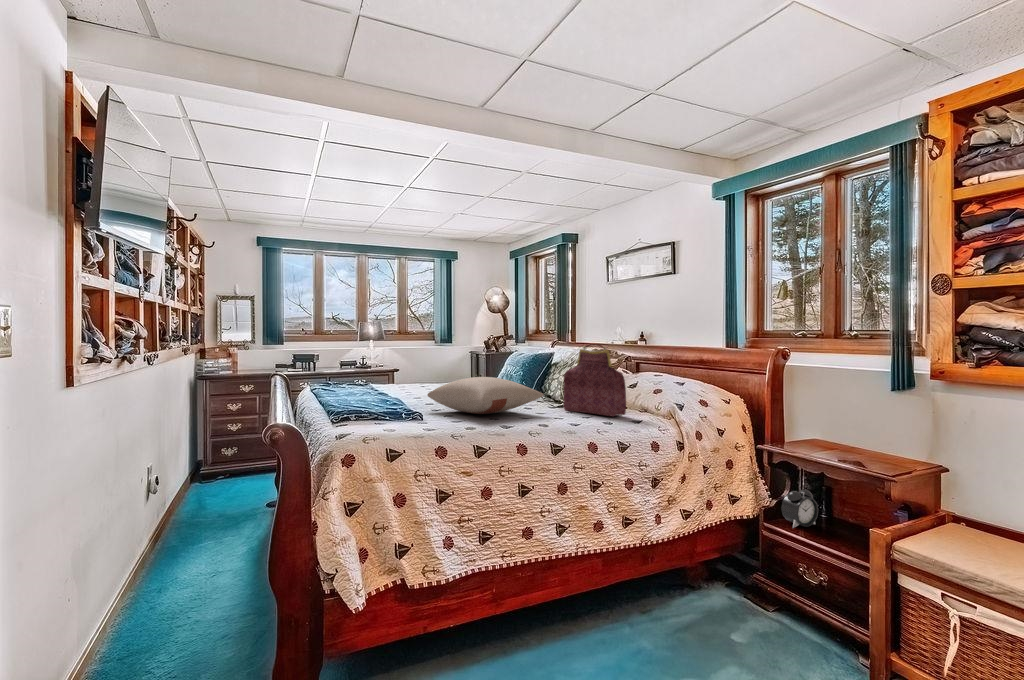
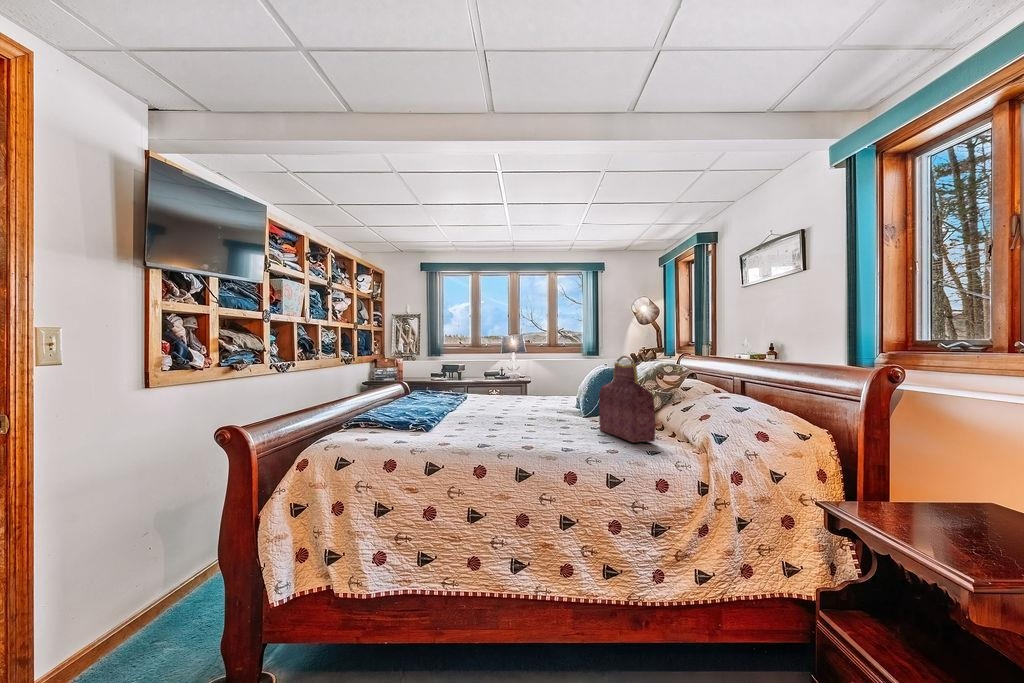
pillow: present [427,377,544,414] -> none [457,390,562,428]
alarm clock: present [781,490,818,528] -> none [859,580,926,641]

